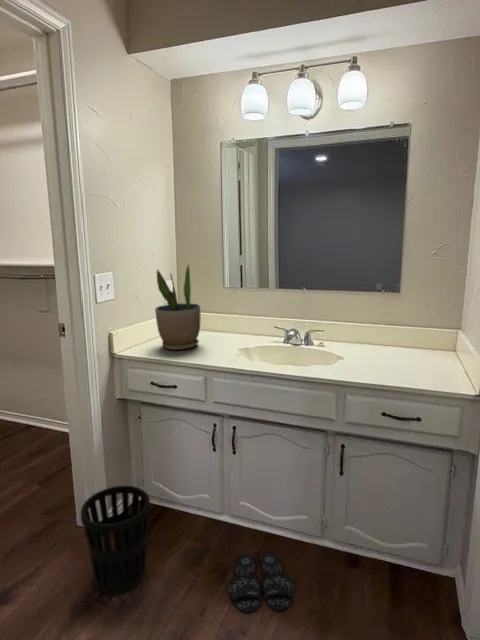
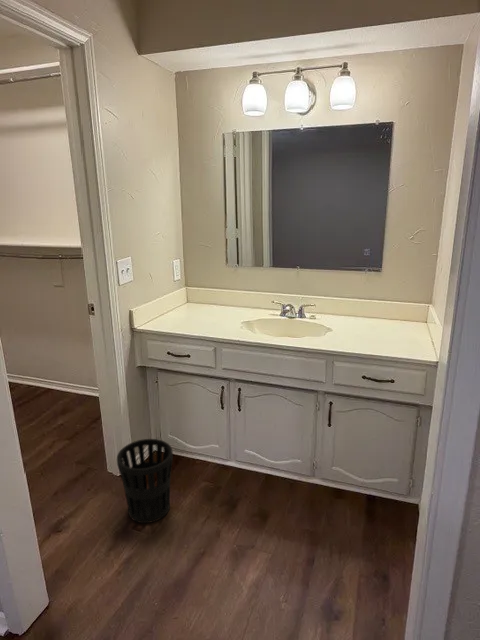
potted plant: present [155,265,201,350] -> none [168,249,208,324]
slippers: present [228,553,294,613] -> none [238,490,291,534]

